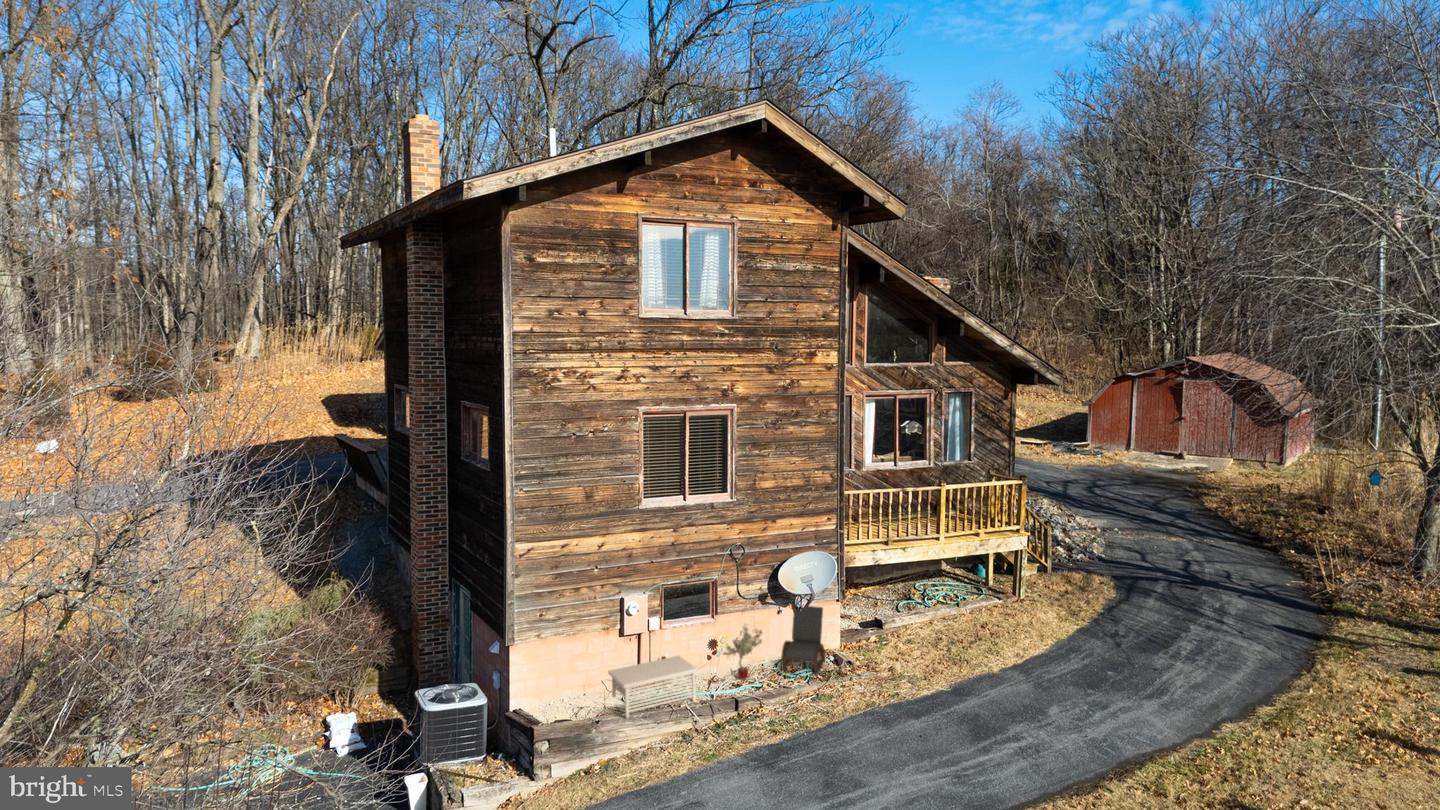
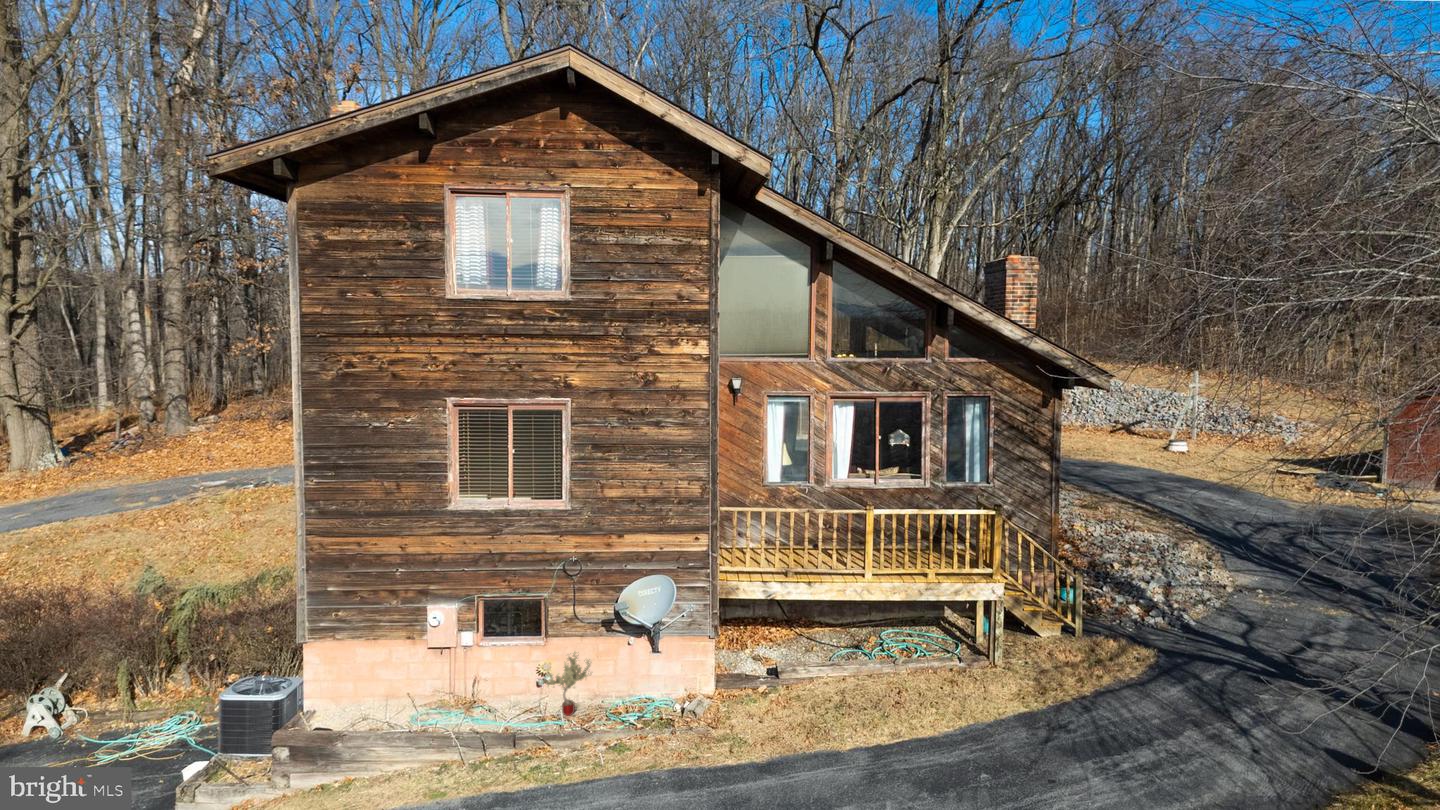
lounge chair: present [781,606,825,674] -> none [614,637,683,727]
storage bench: present [608,656,697,718] -> none [395,675,498,738]

